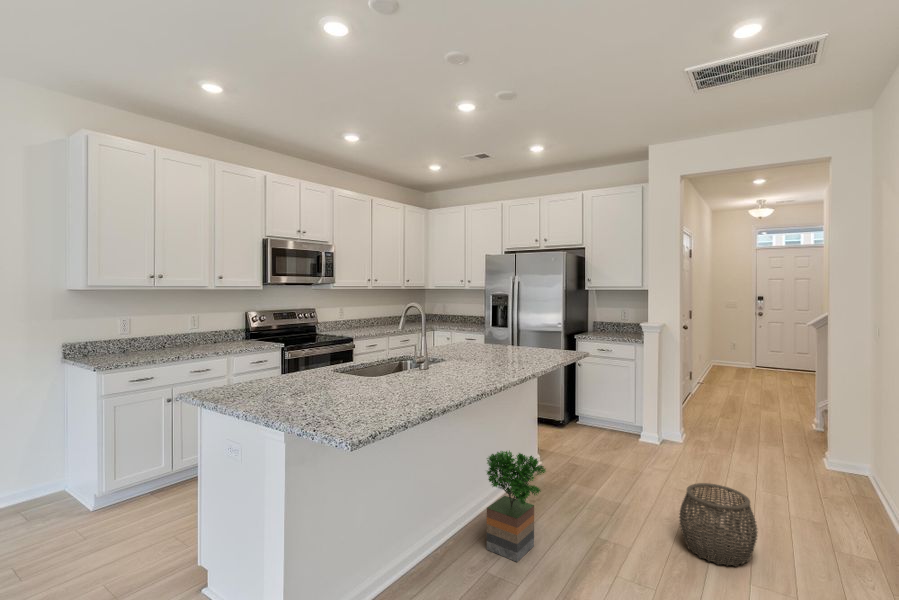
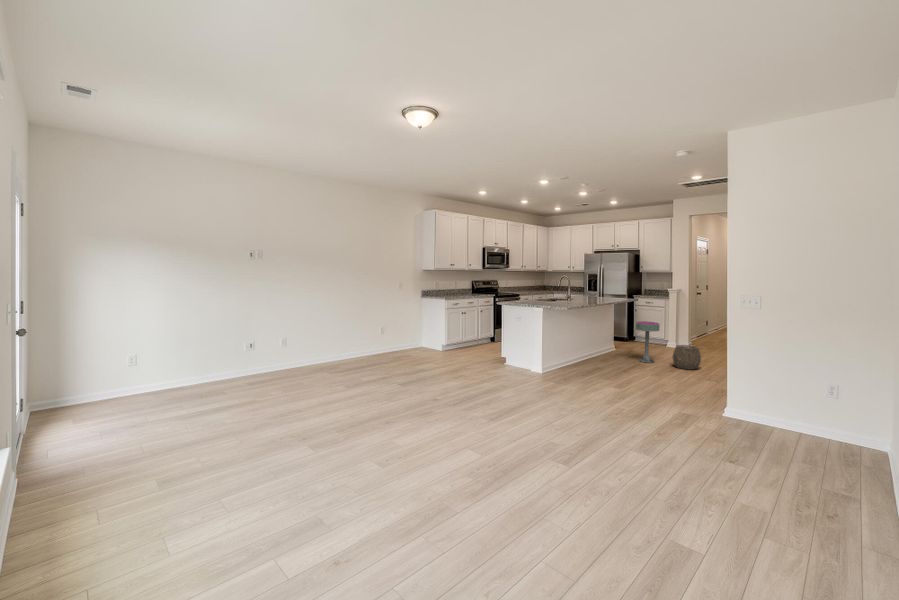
bar stool: none [583,414,641,529] -> present [636,321,660,363]
potted tree: present [487,451,546,562] -> none [598,330,621,366]

